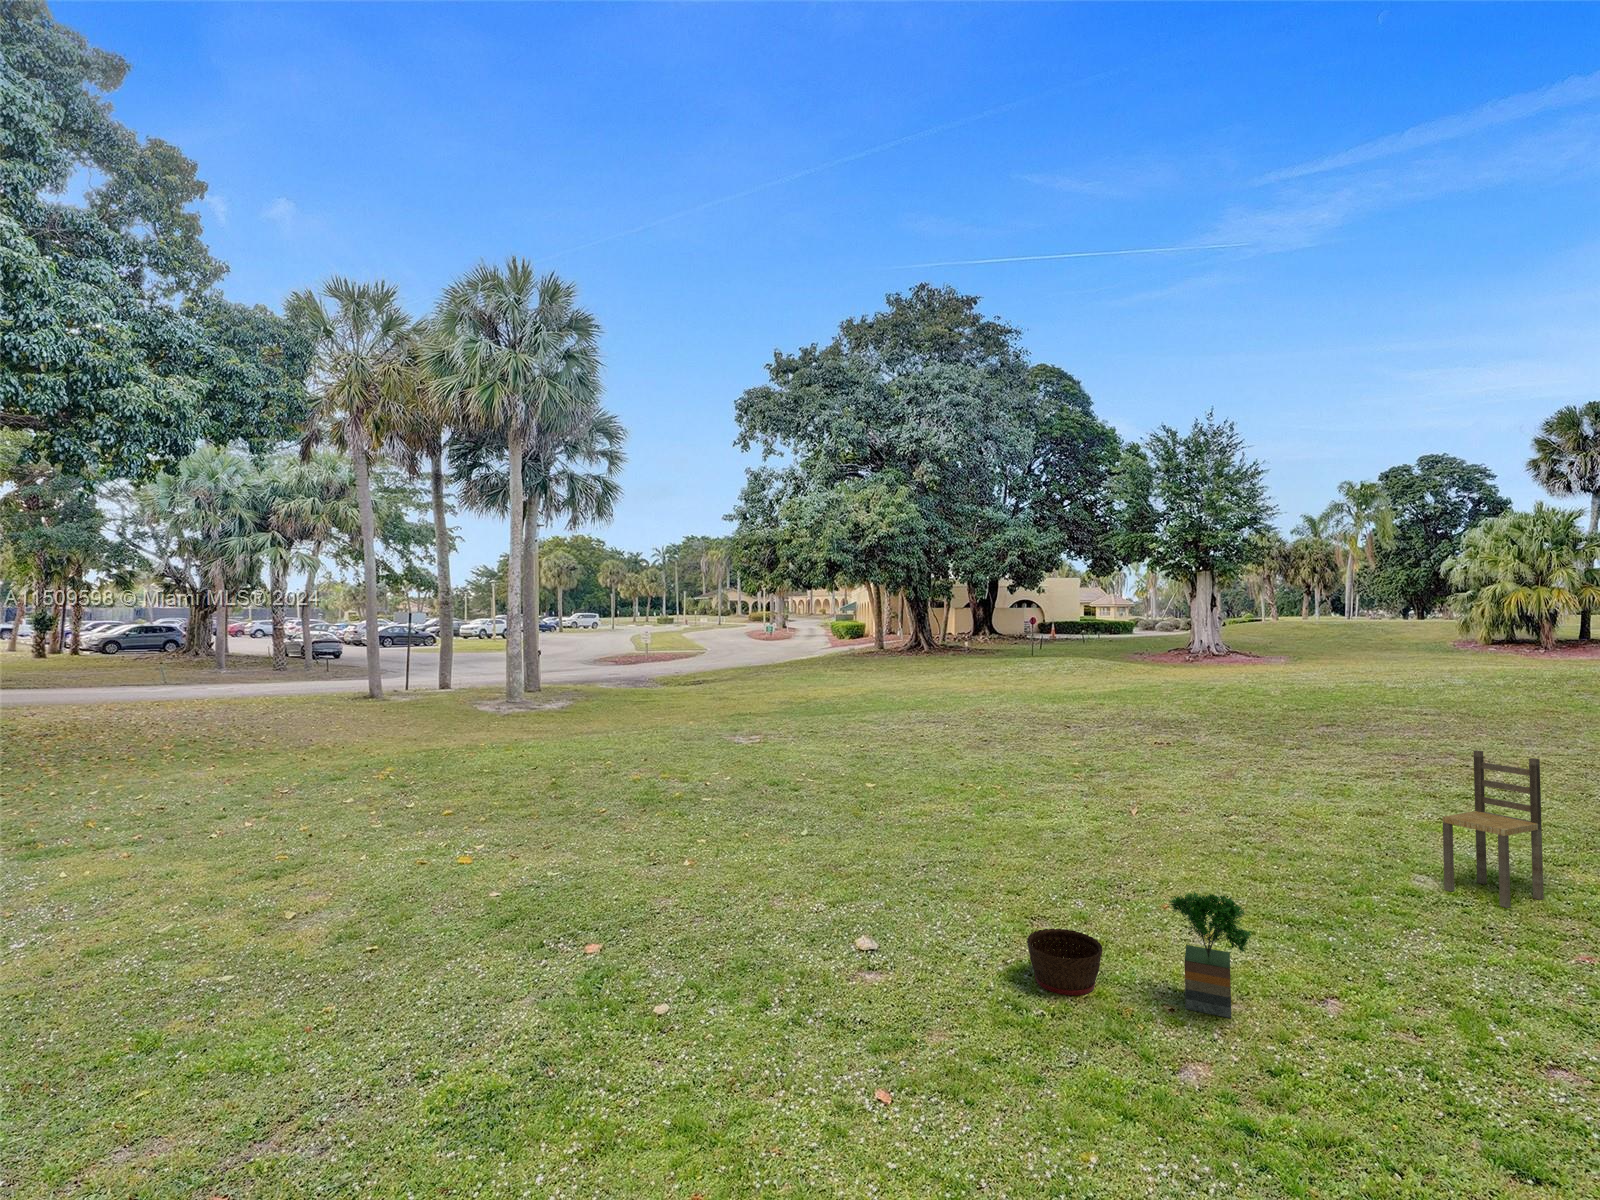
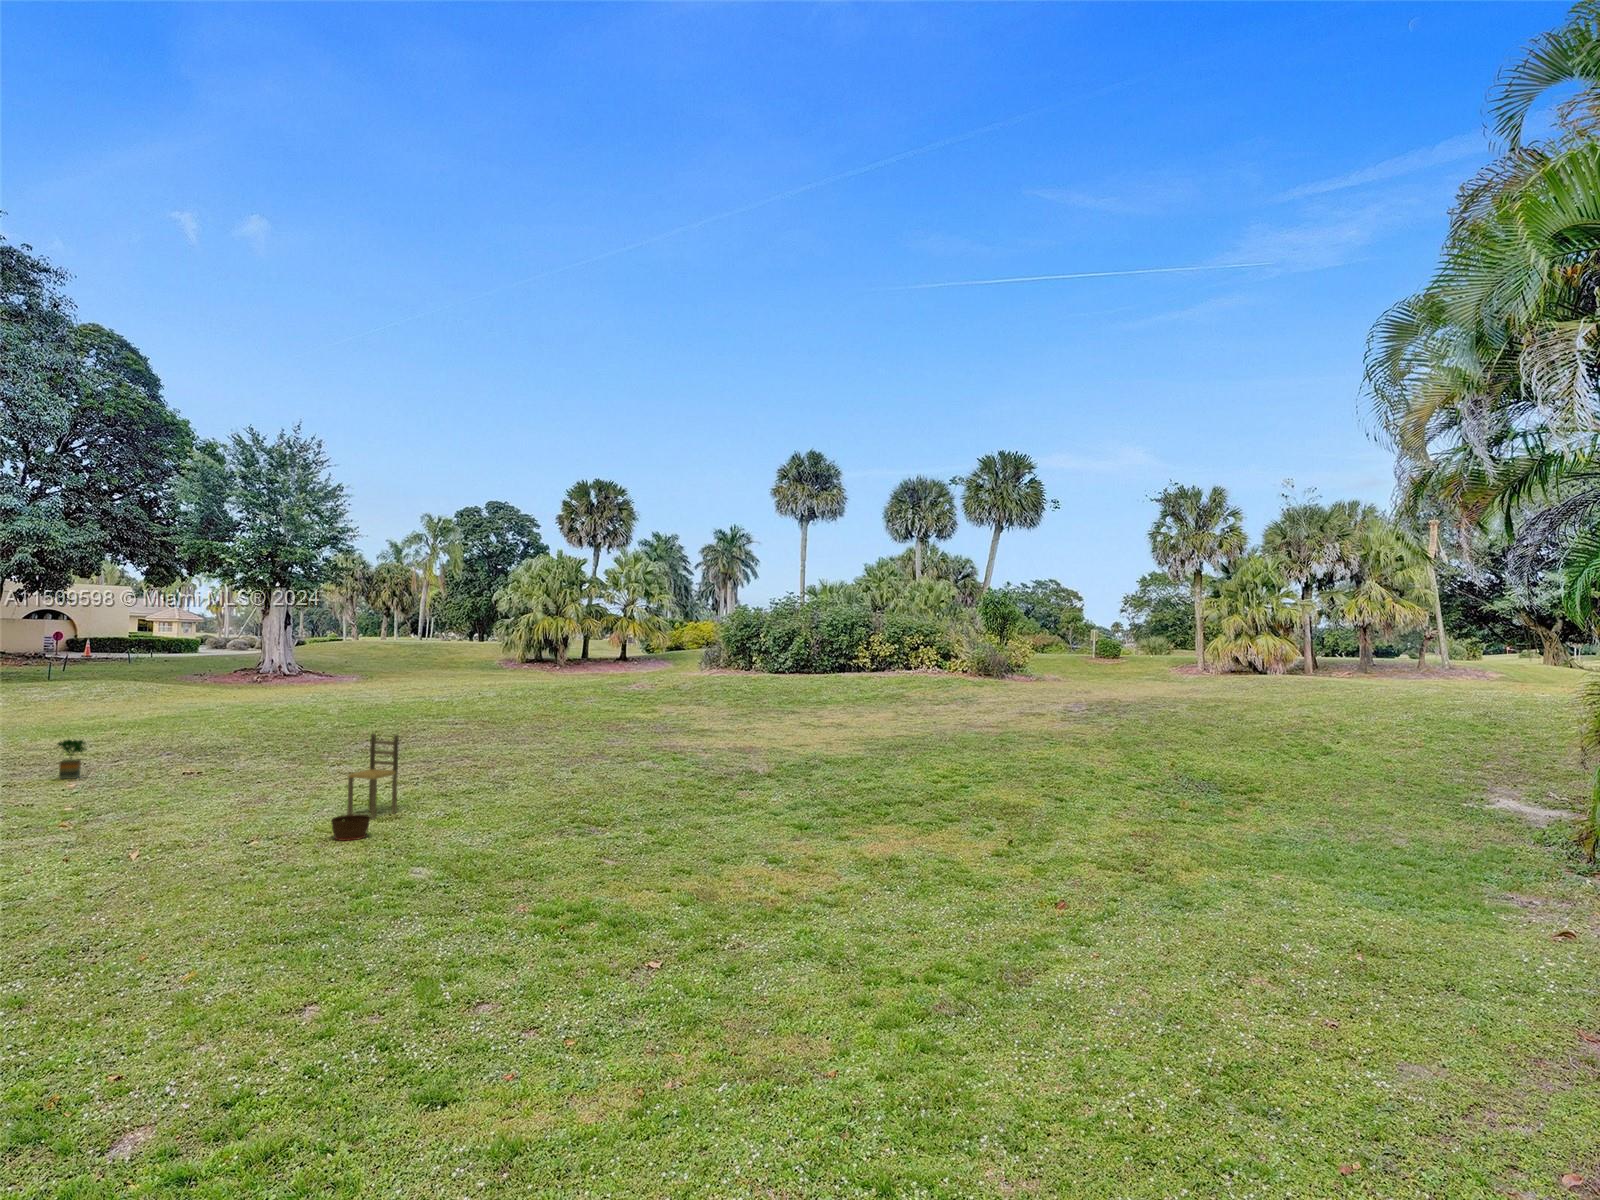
potted tree: present [1170,891,1252,1018] -> present [57,739,86,779]
basket: present [1027,928,1103,995] -> present [331,814,371,841]

